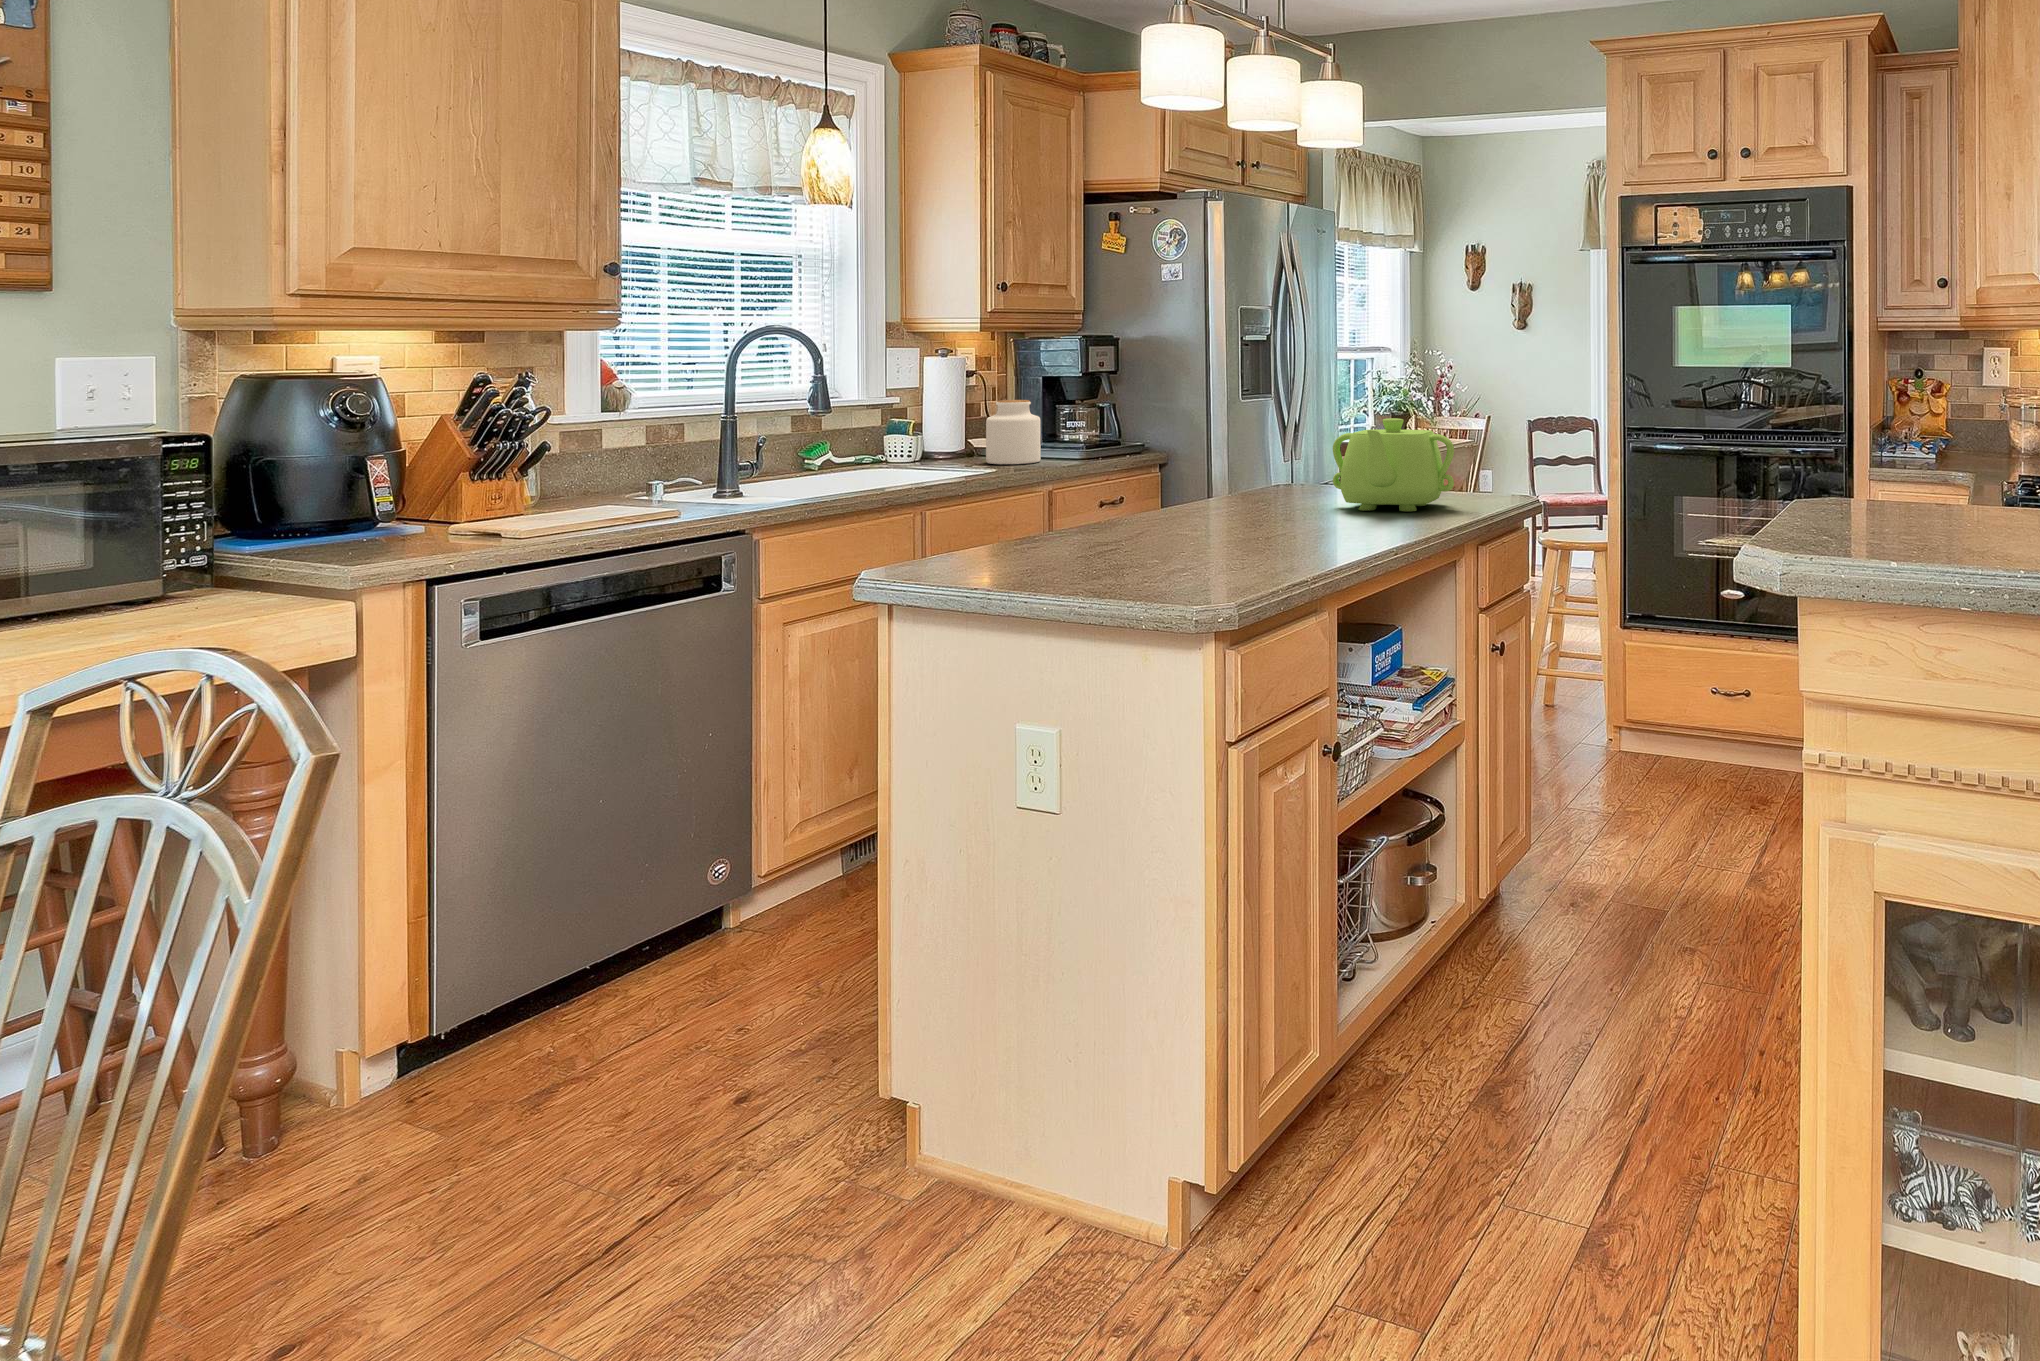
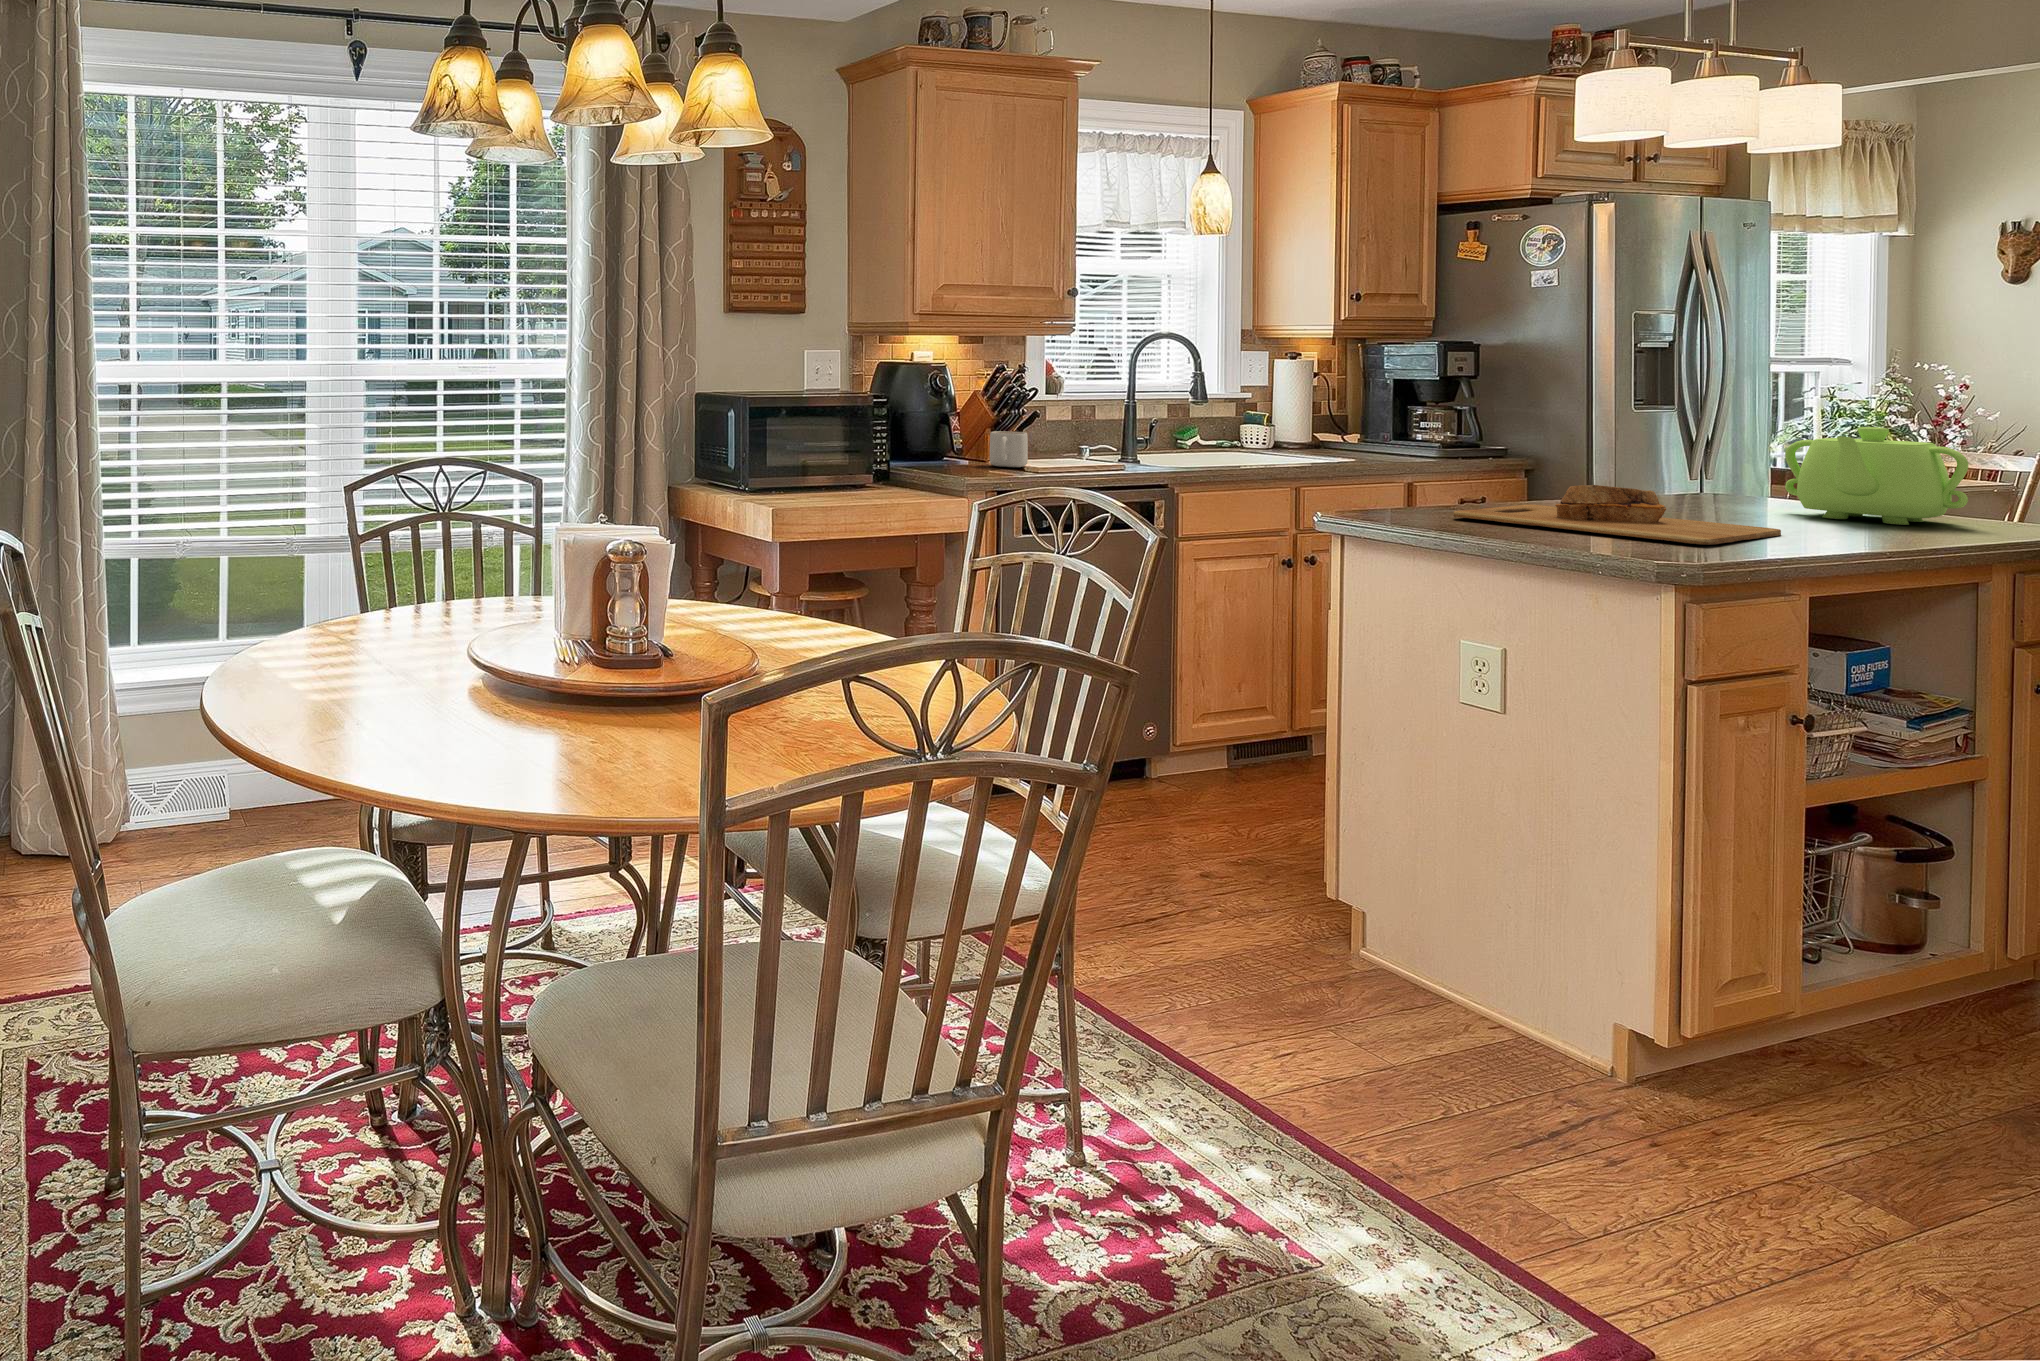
jar: present [986,400,1041,464] -> none [1345,398,1400,456]
mug: none [458,476,528,532] -> present [990,431,1028,467]
cutting board: none [1026,504,1324,568] -> present [1453,485,1781,545]

